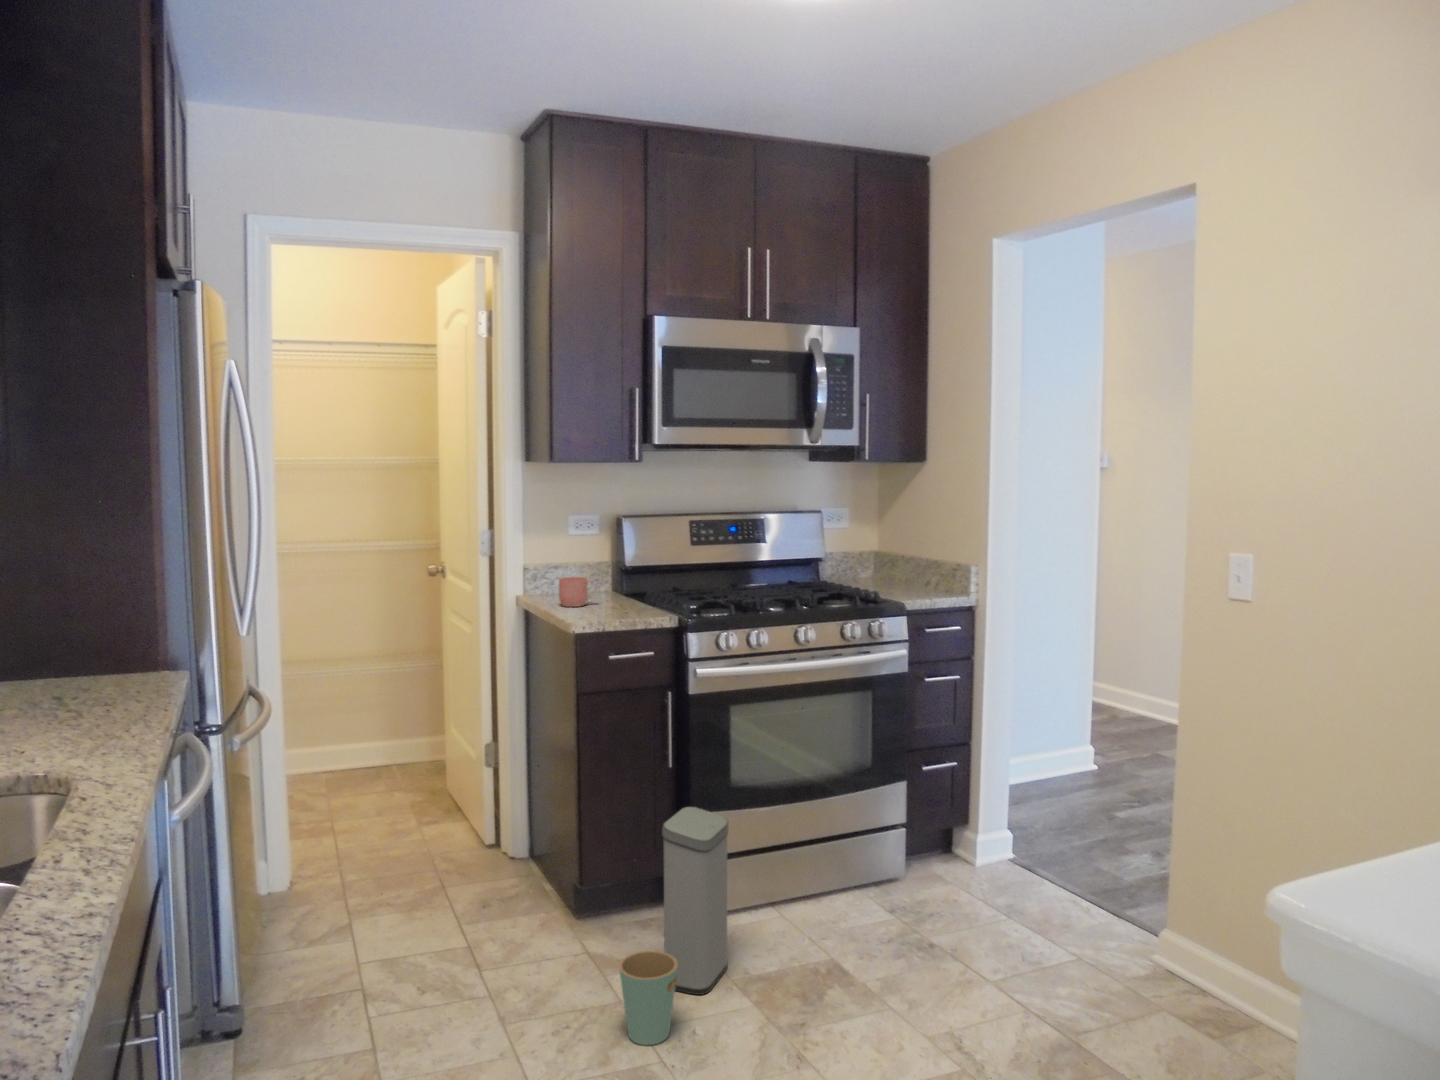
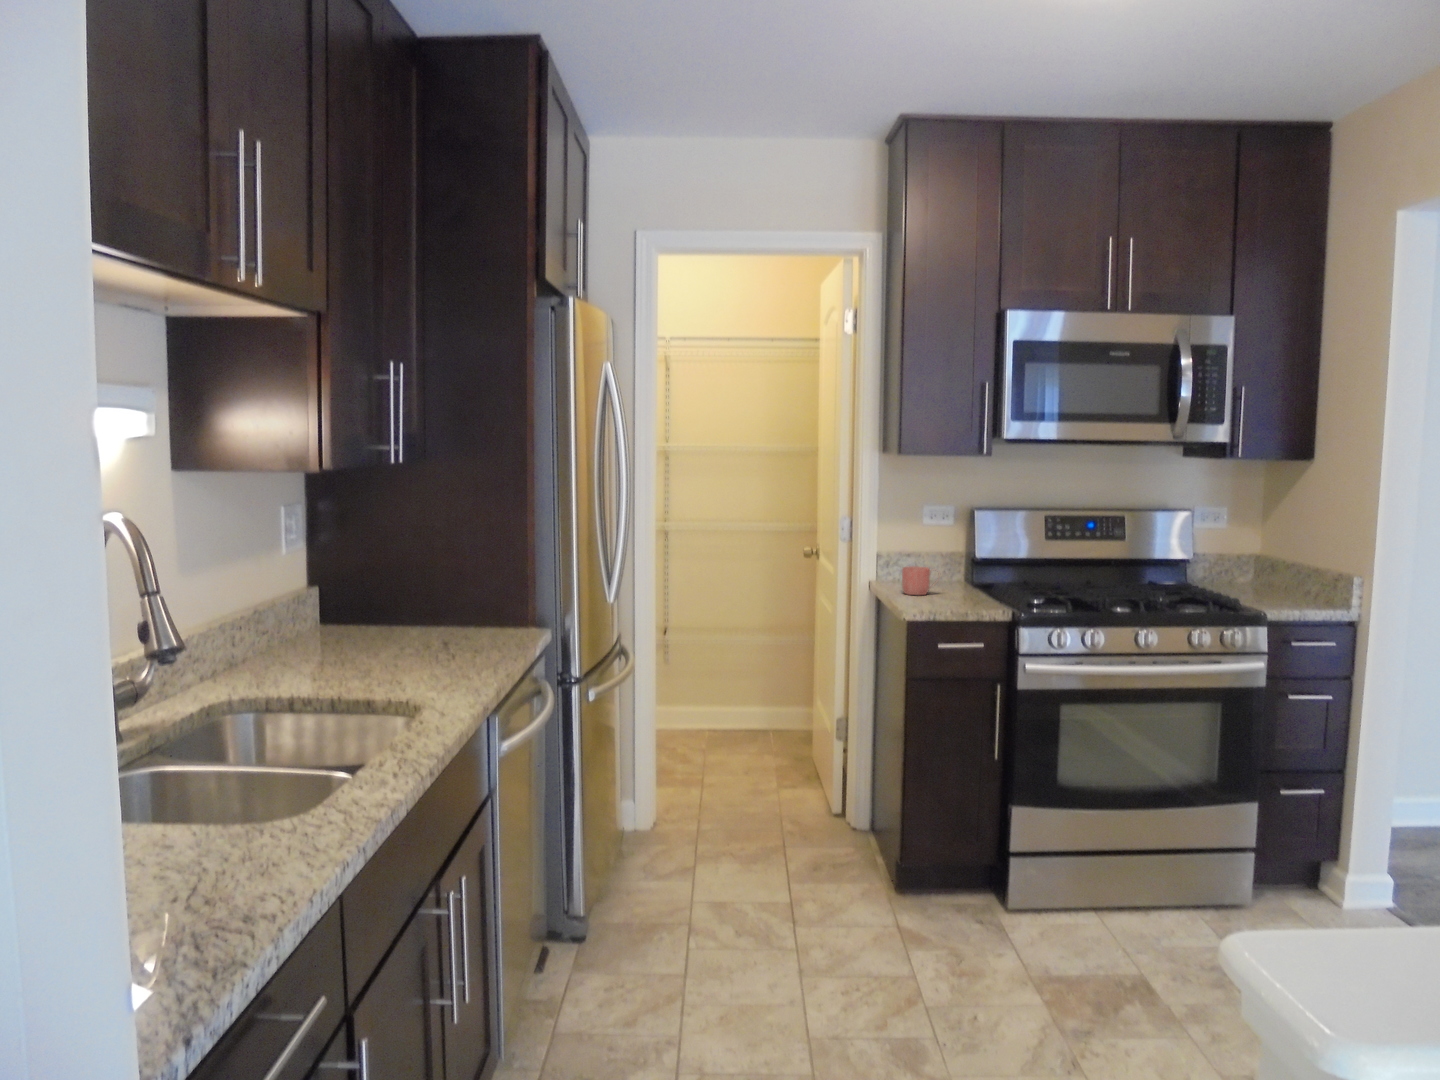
trash can: present [619,807,728,1045] -> none [921,793,1042,997]

